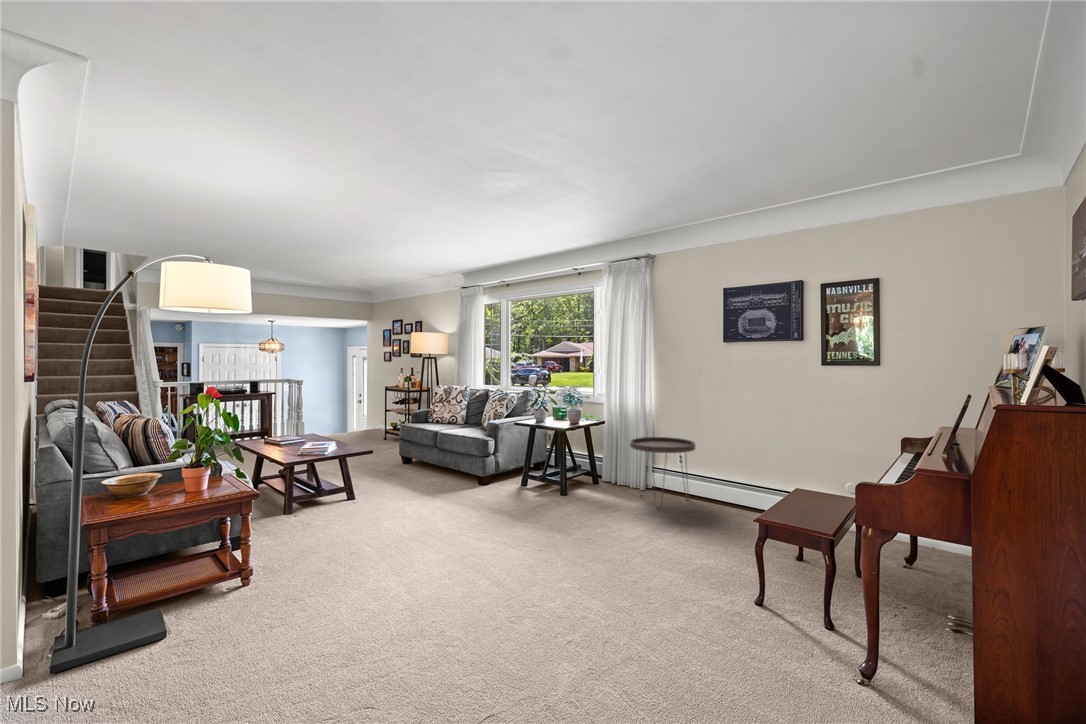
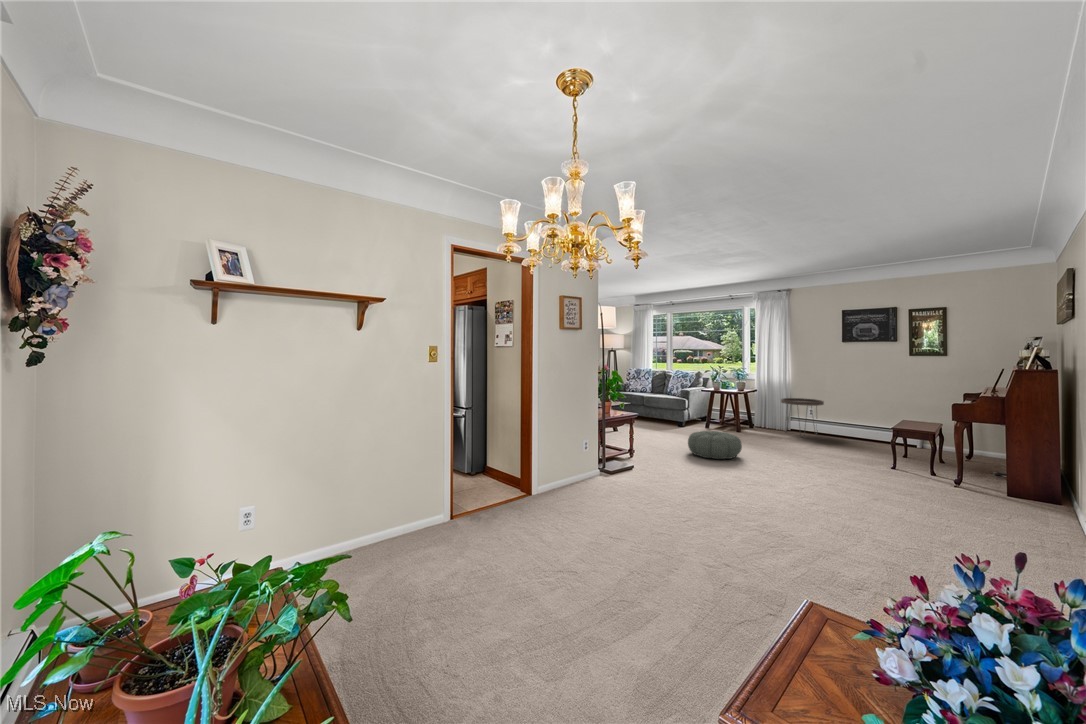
pouf: none [381,519,489,591] -> present [688,431,742,459]

